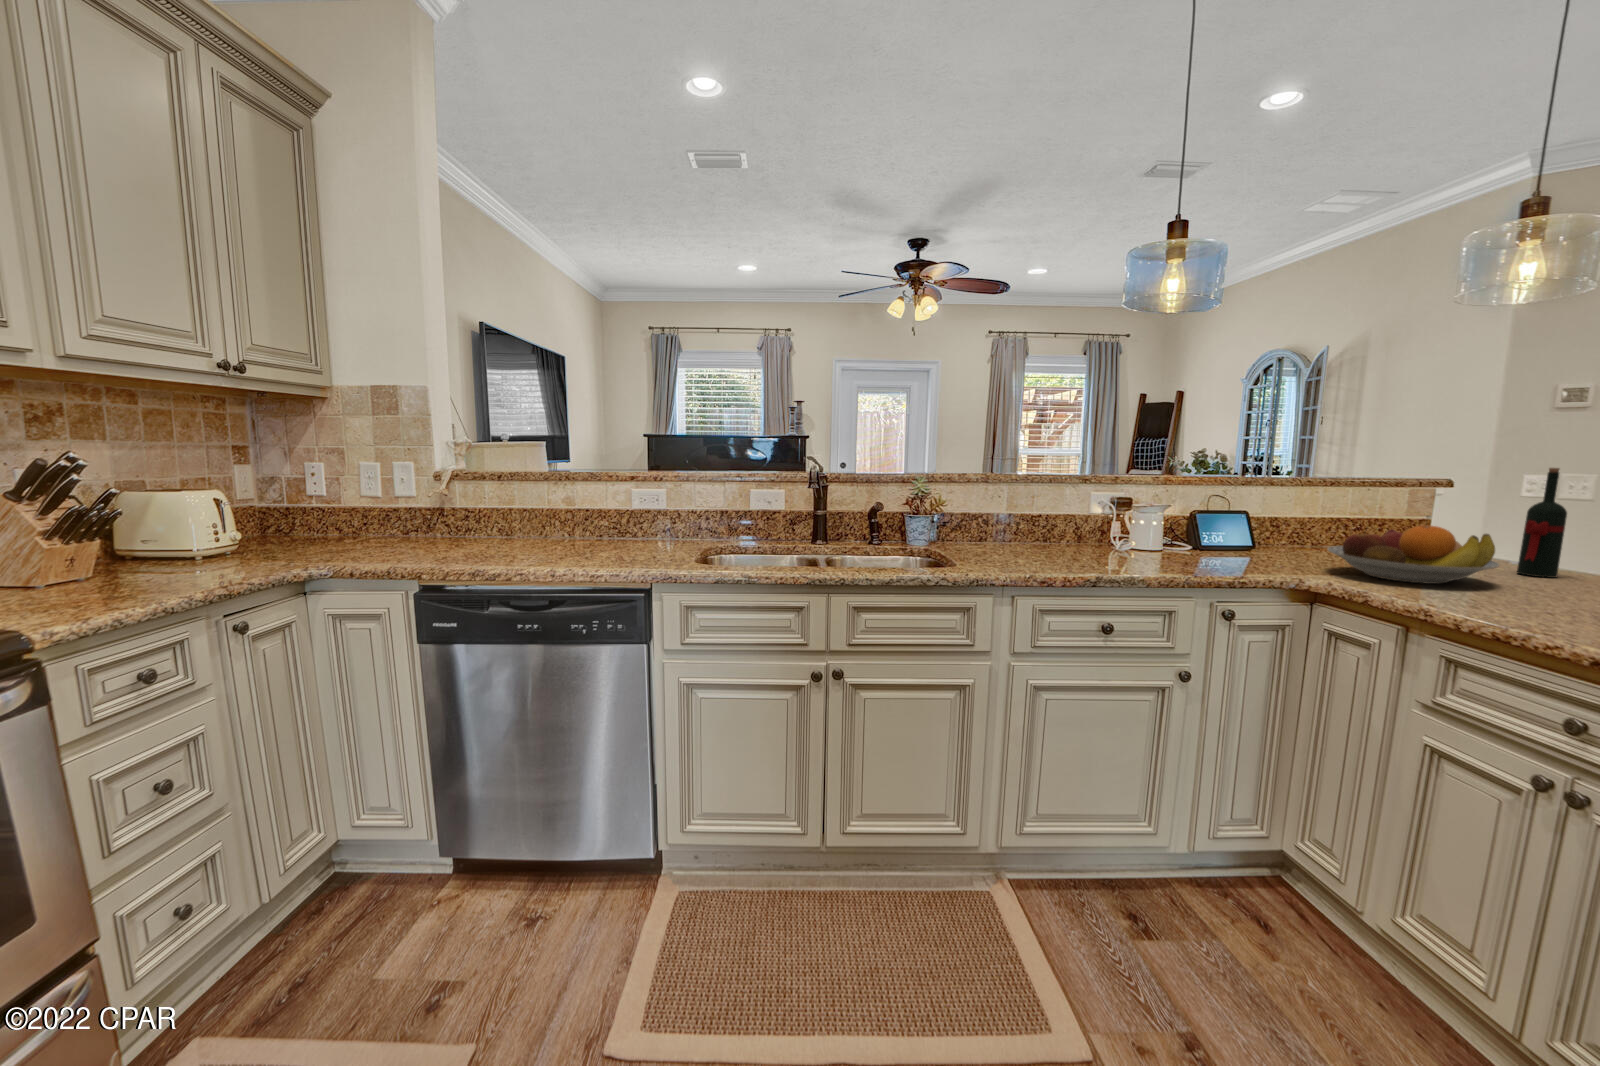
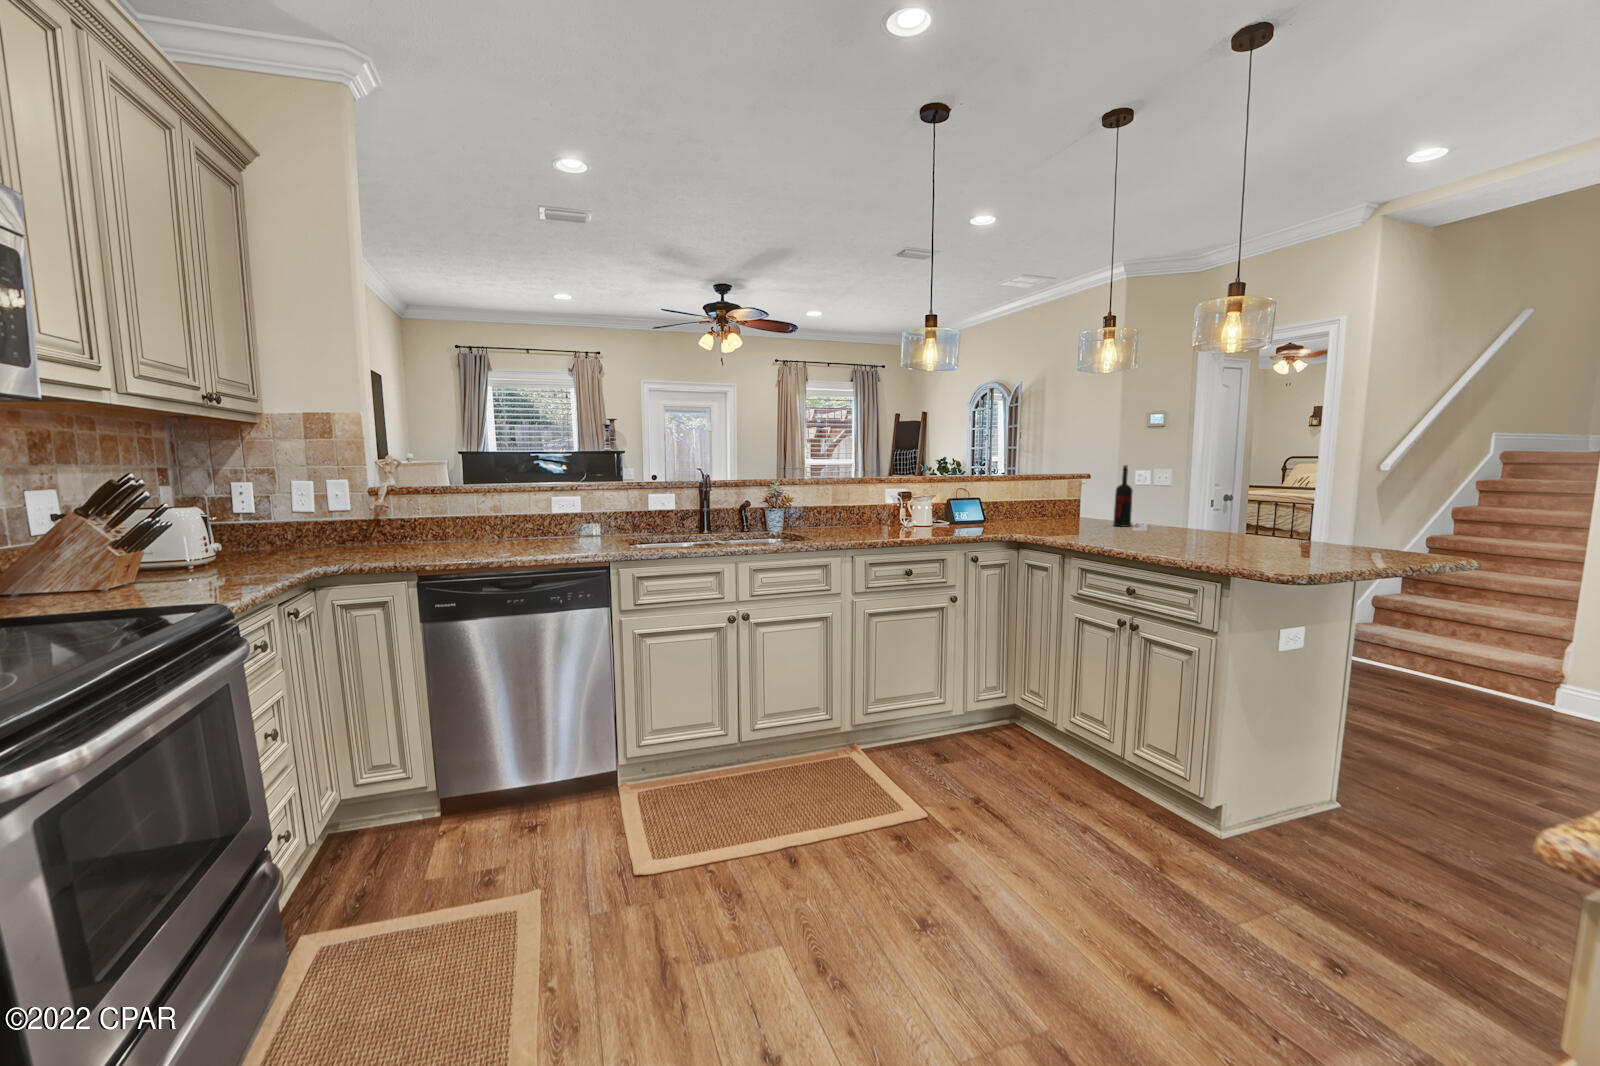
fruit bowl: present [1328,525,1499,584] -> none [1023,500,1103,533]

